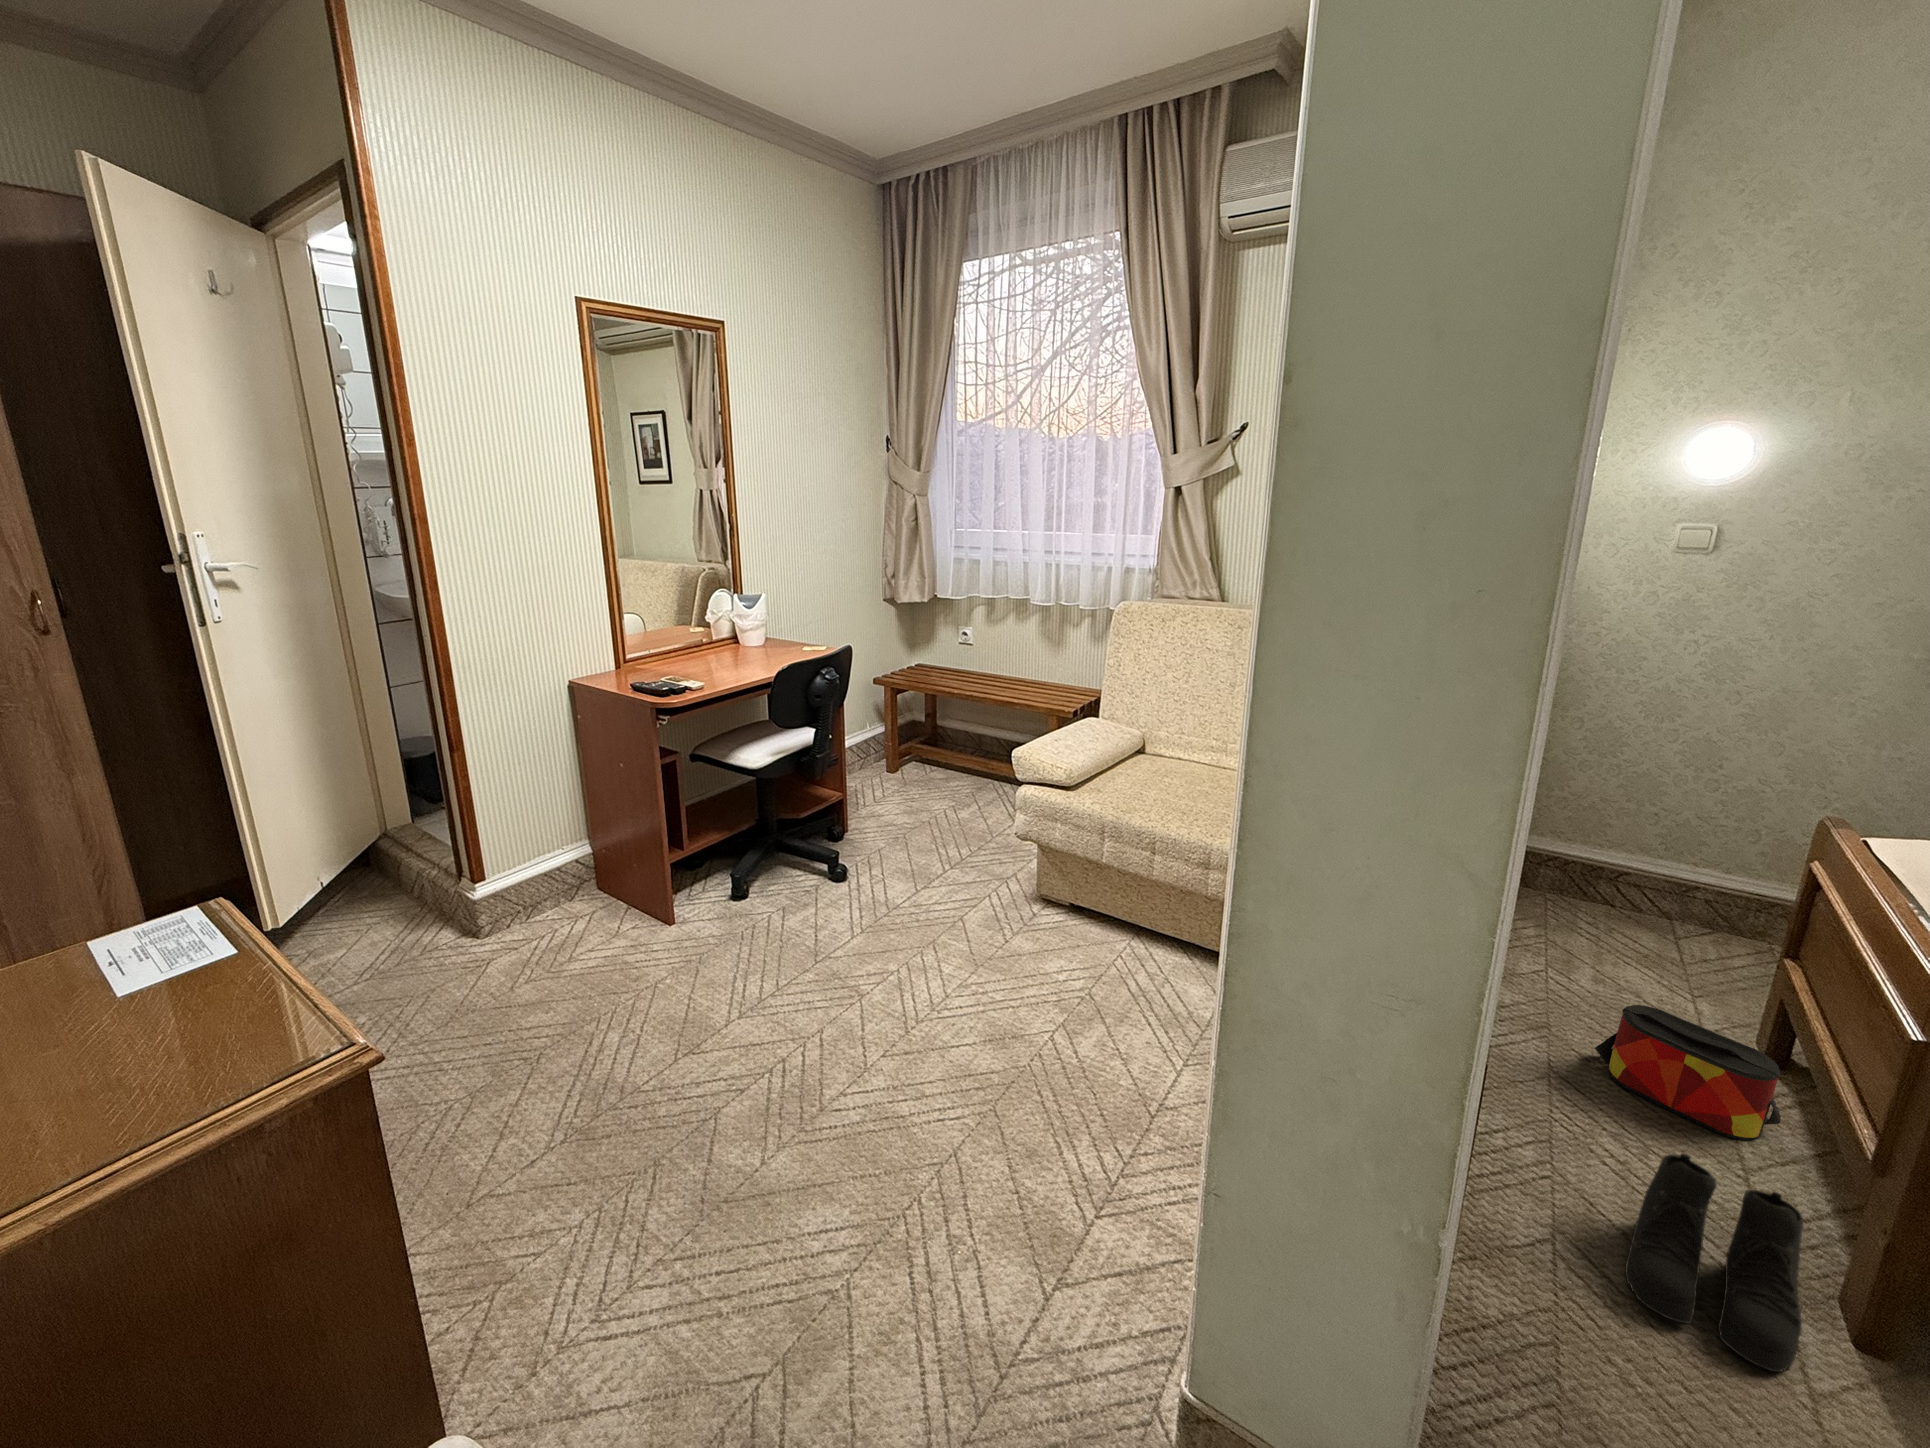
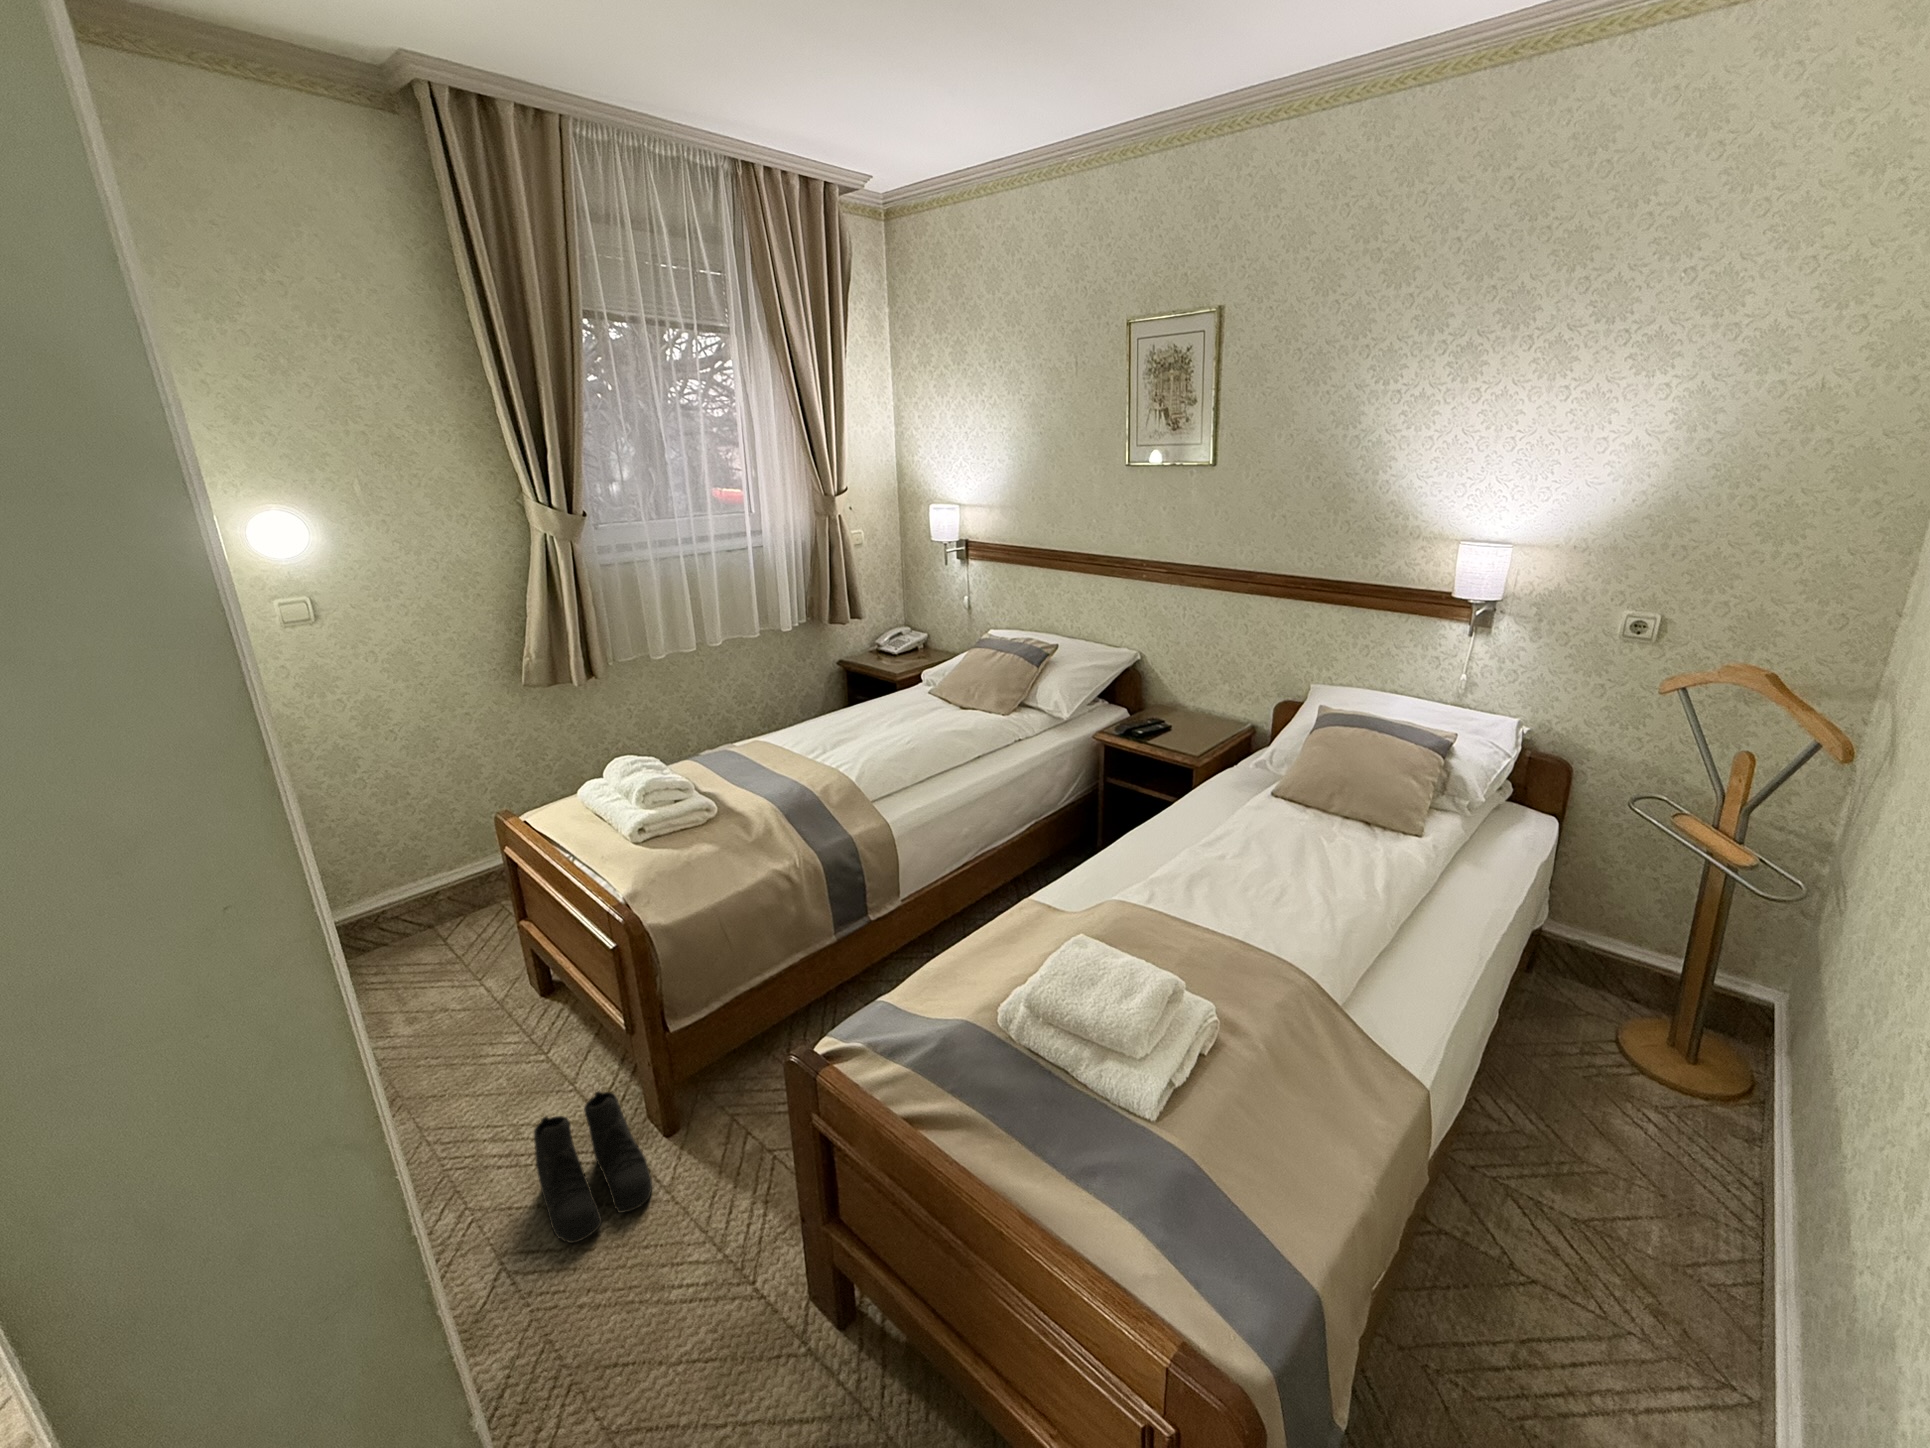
bag: present [1595,1005,1781,1140] -> none [443,999,572,1096]

